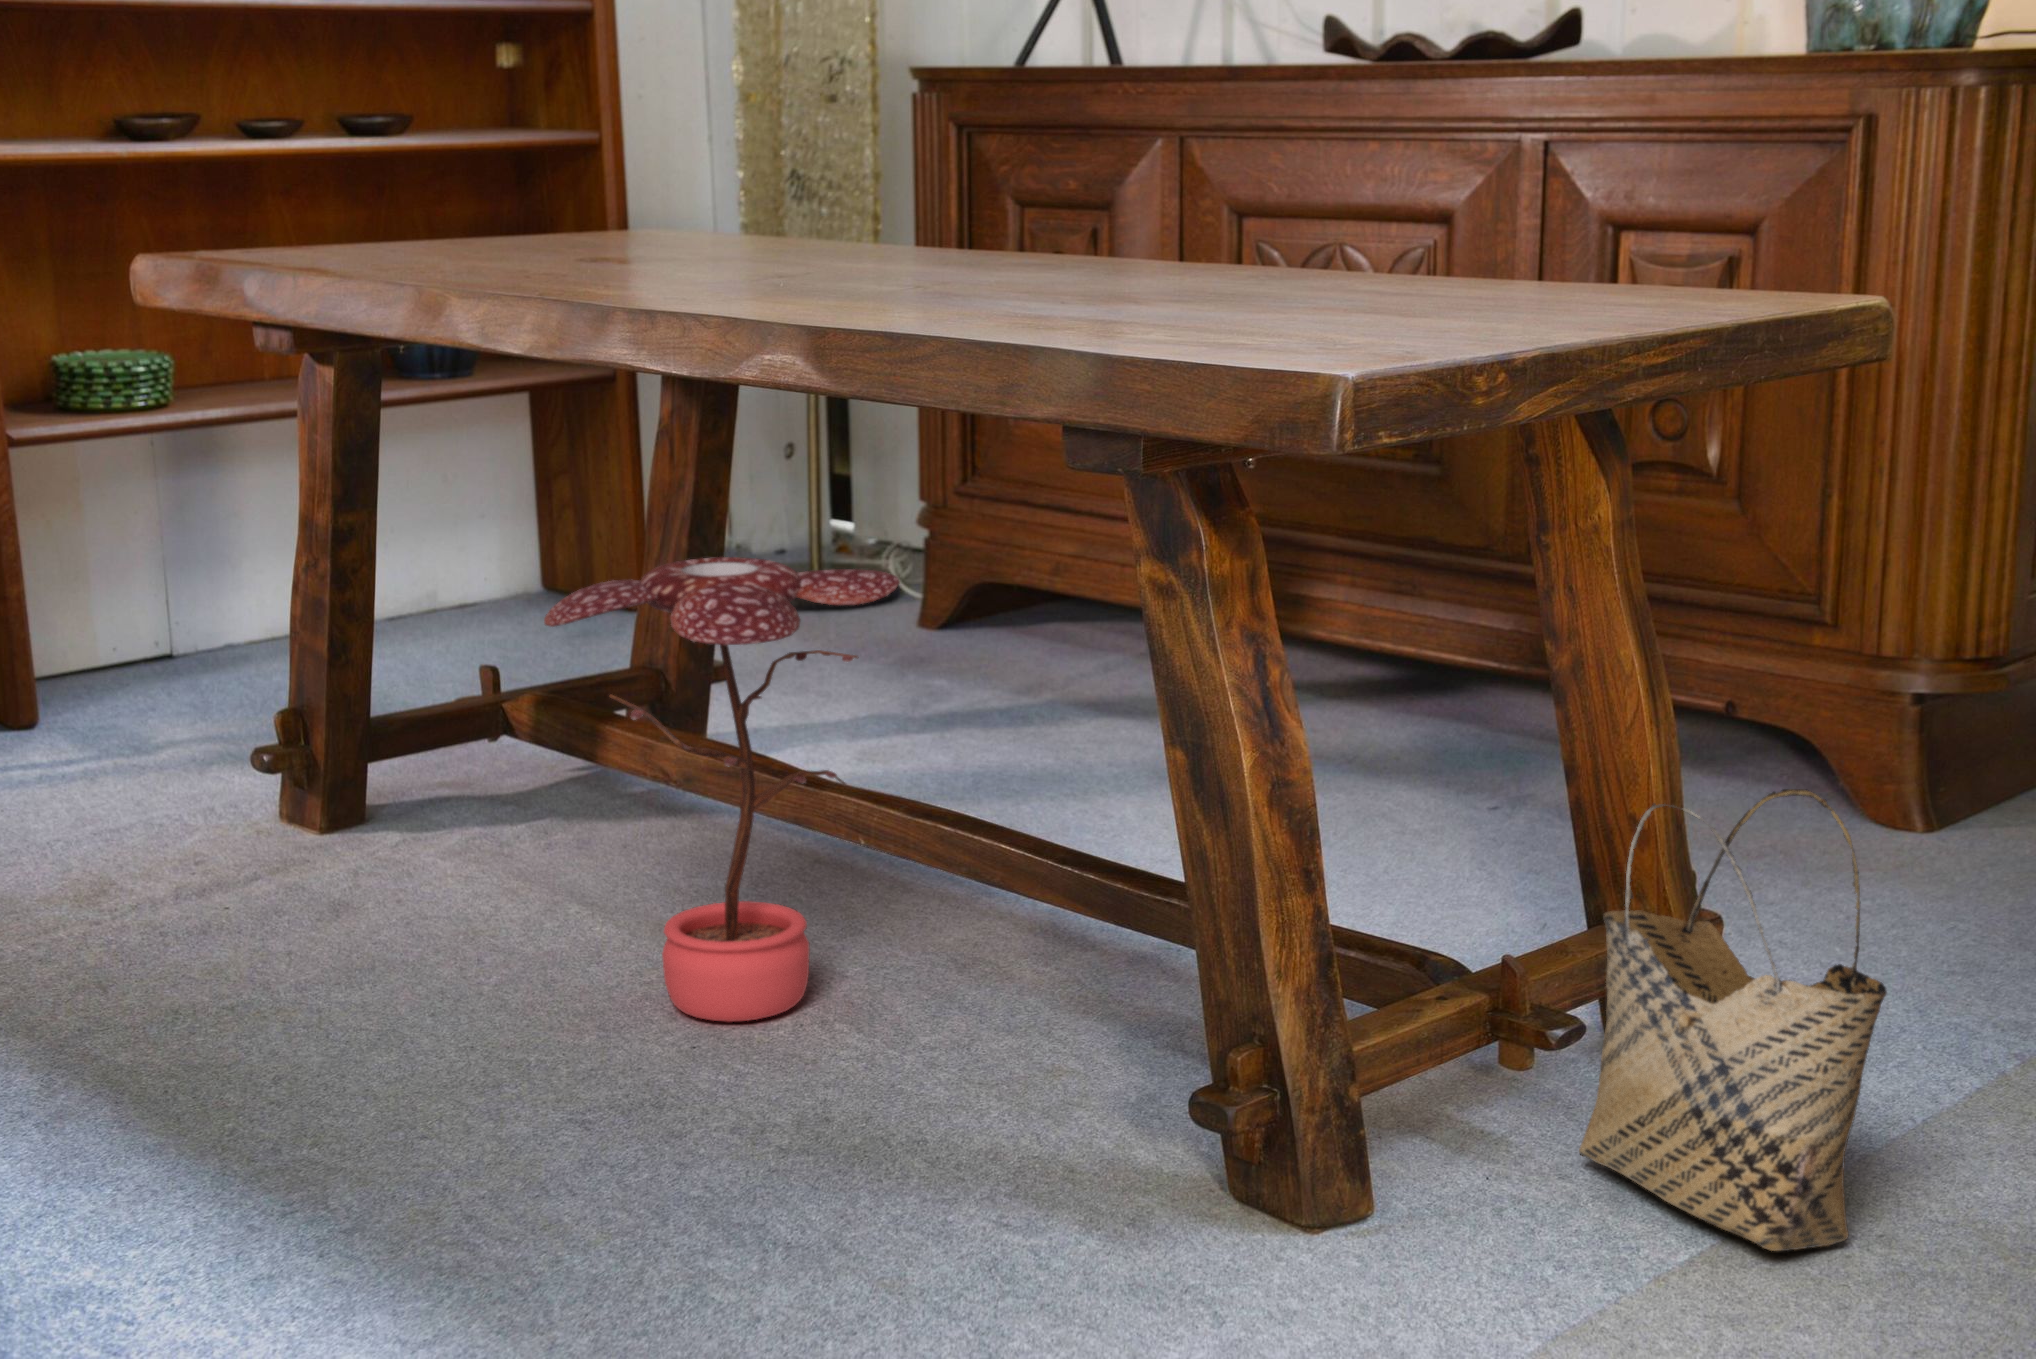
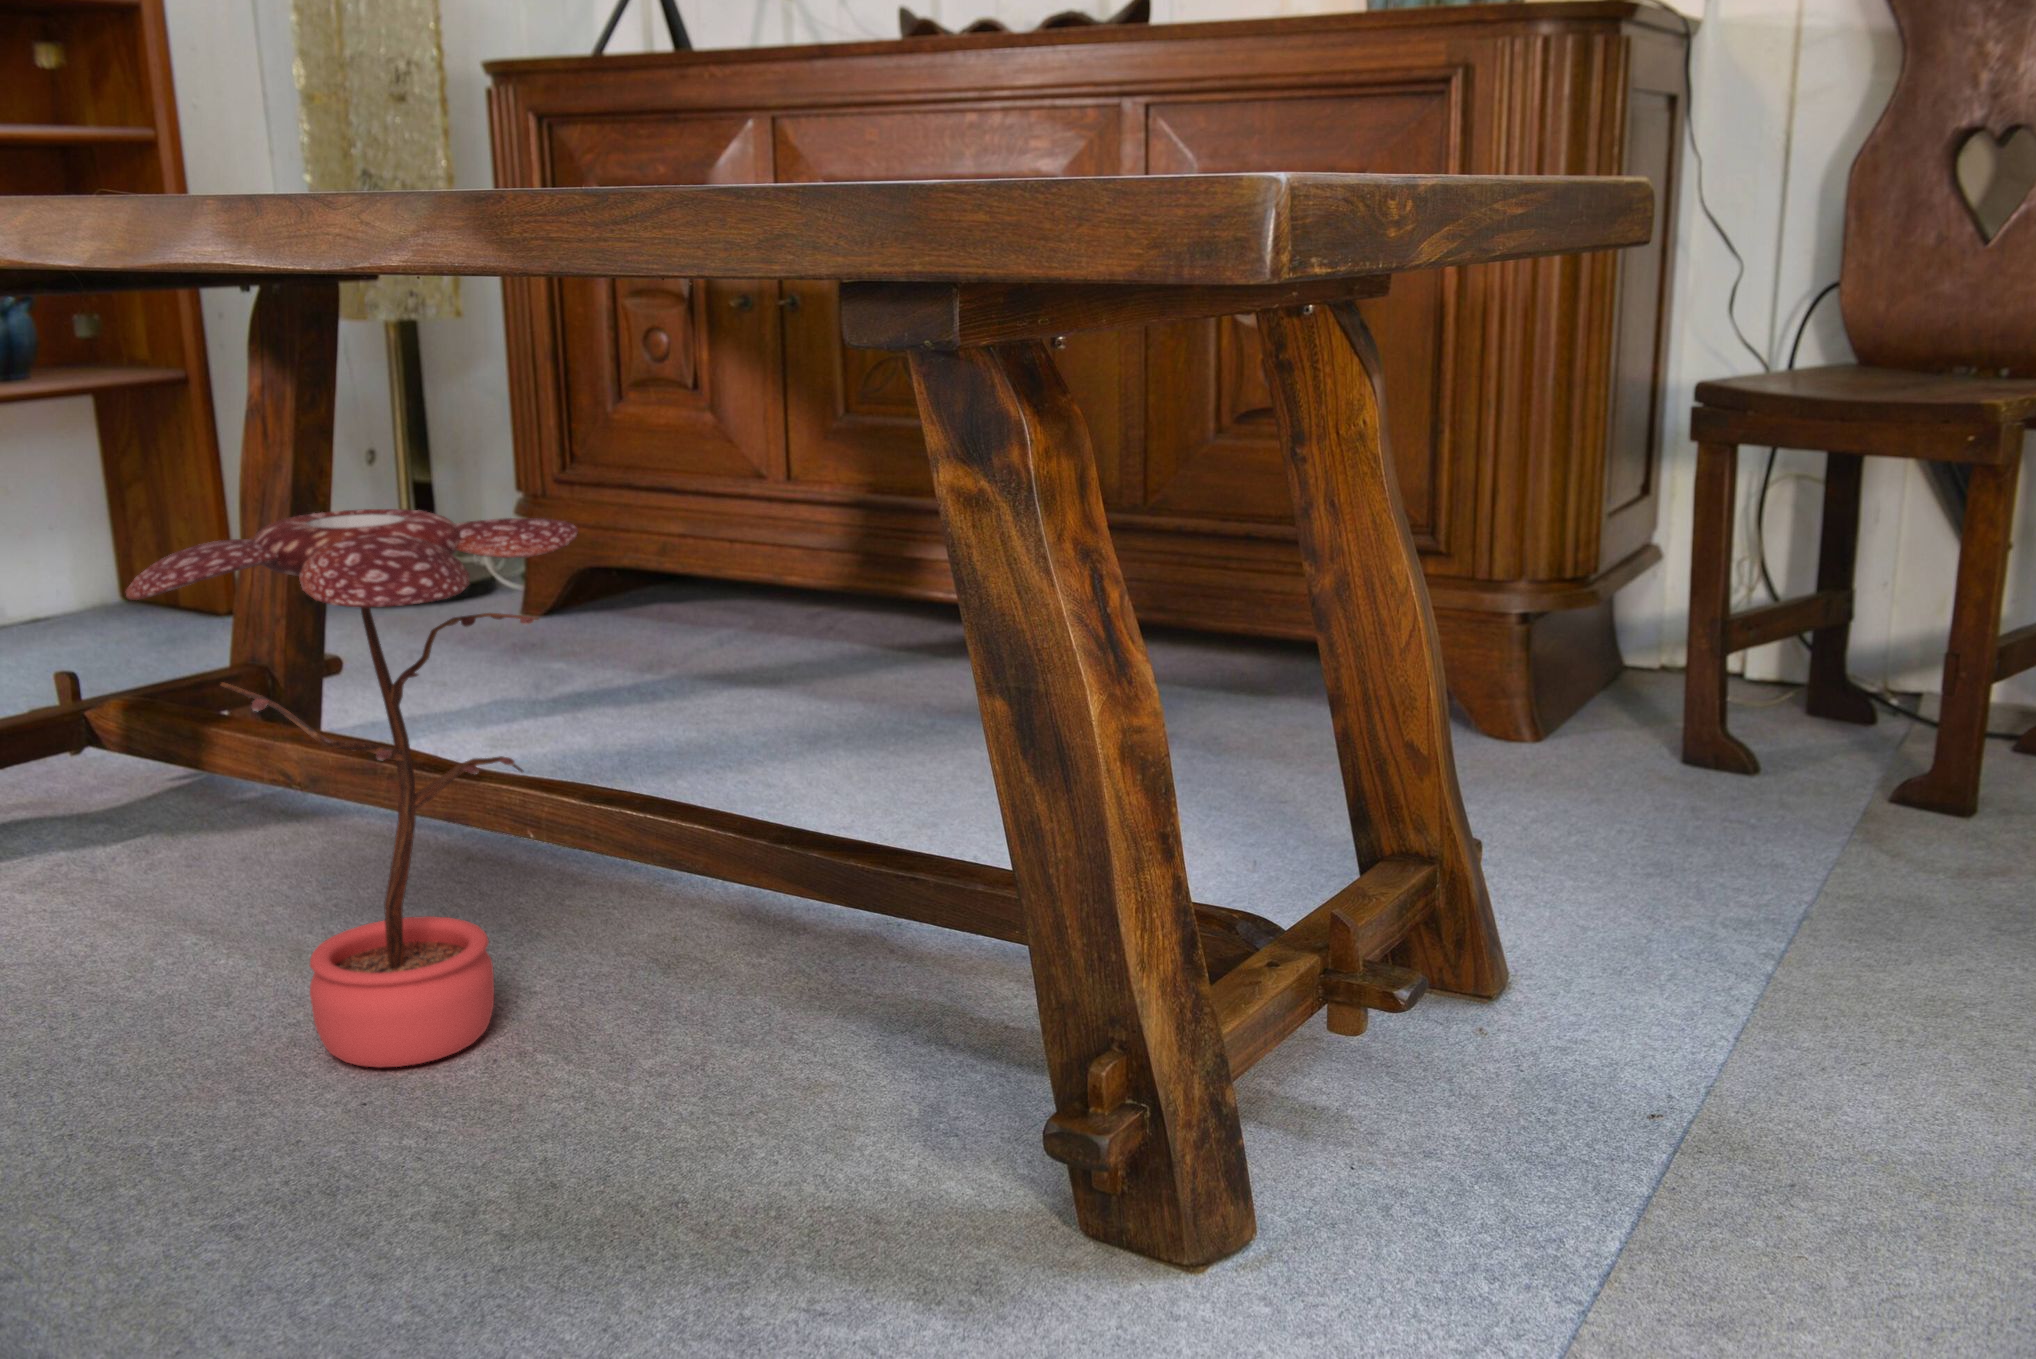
woven basket: present [1579,789,1887,1251] -> none [1444,695,1827,1227]

